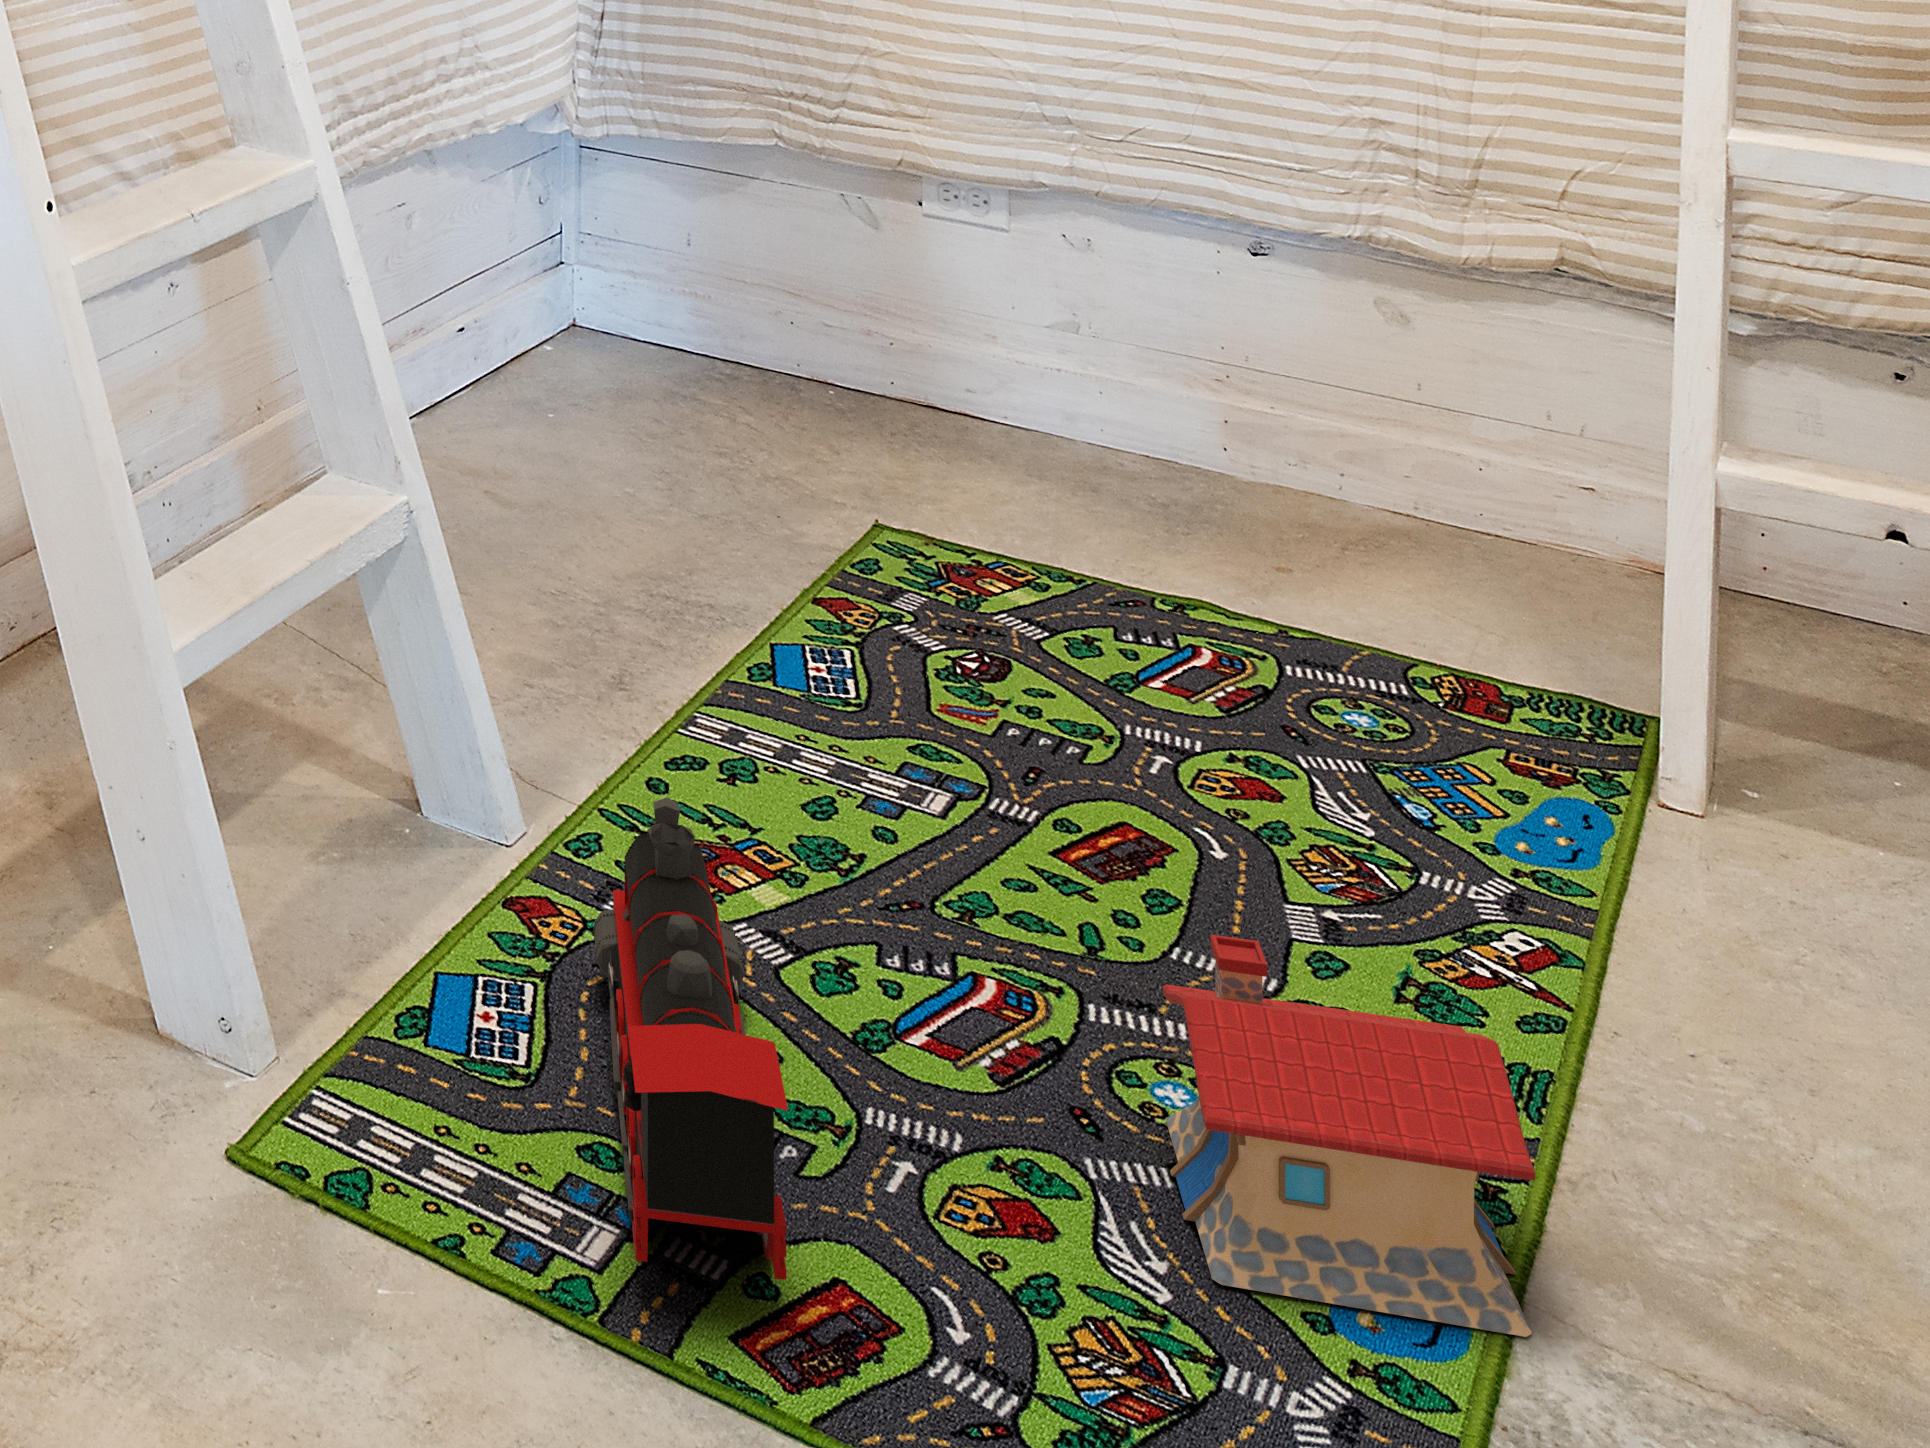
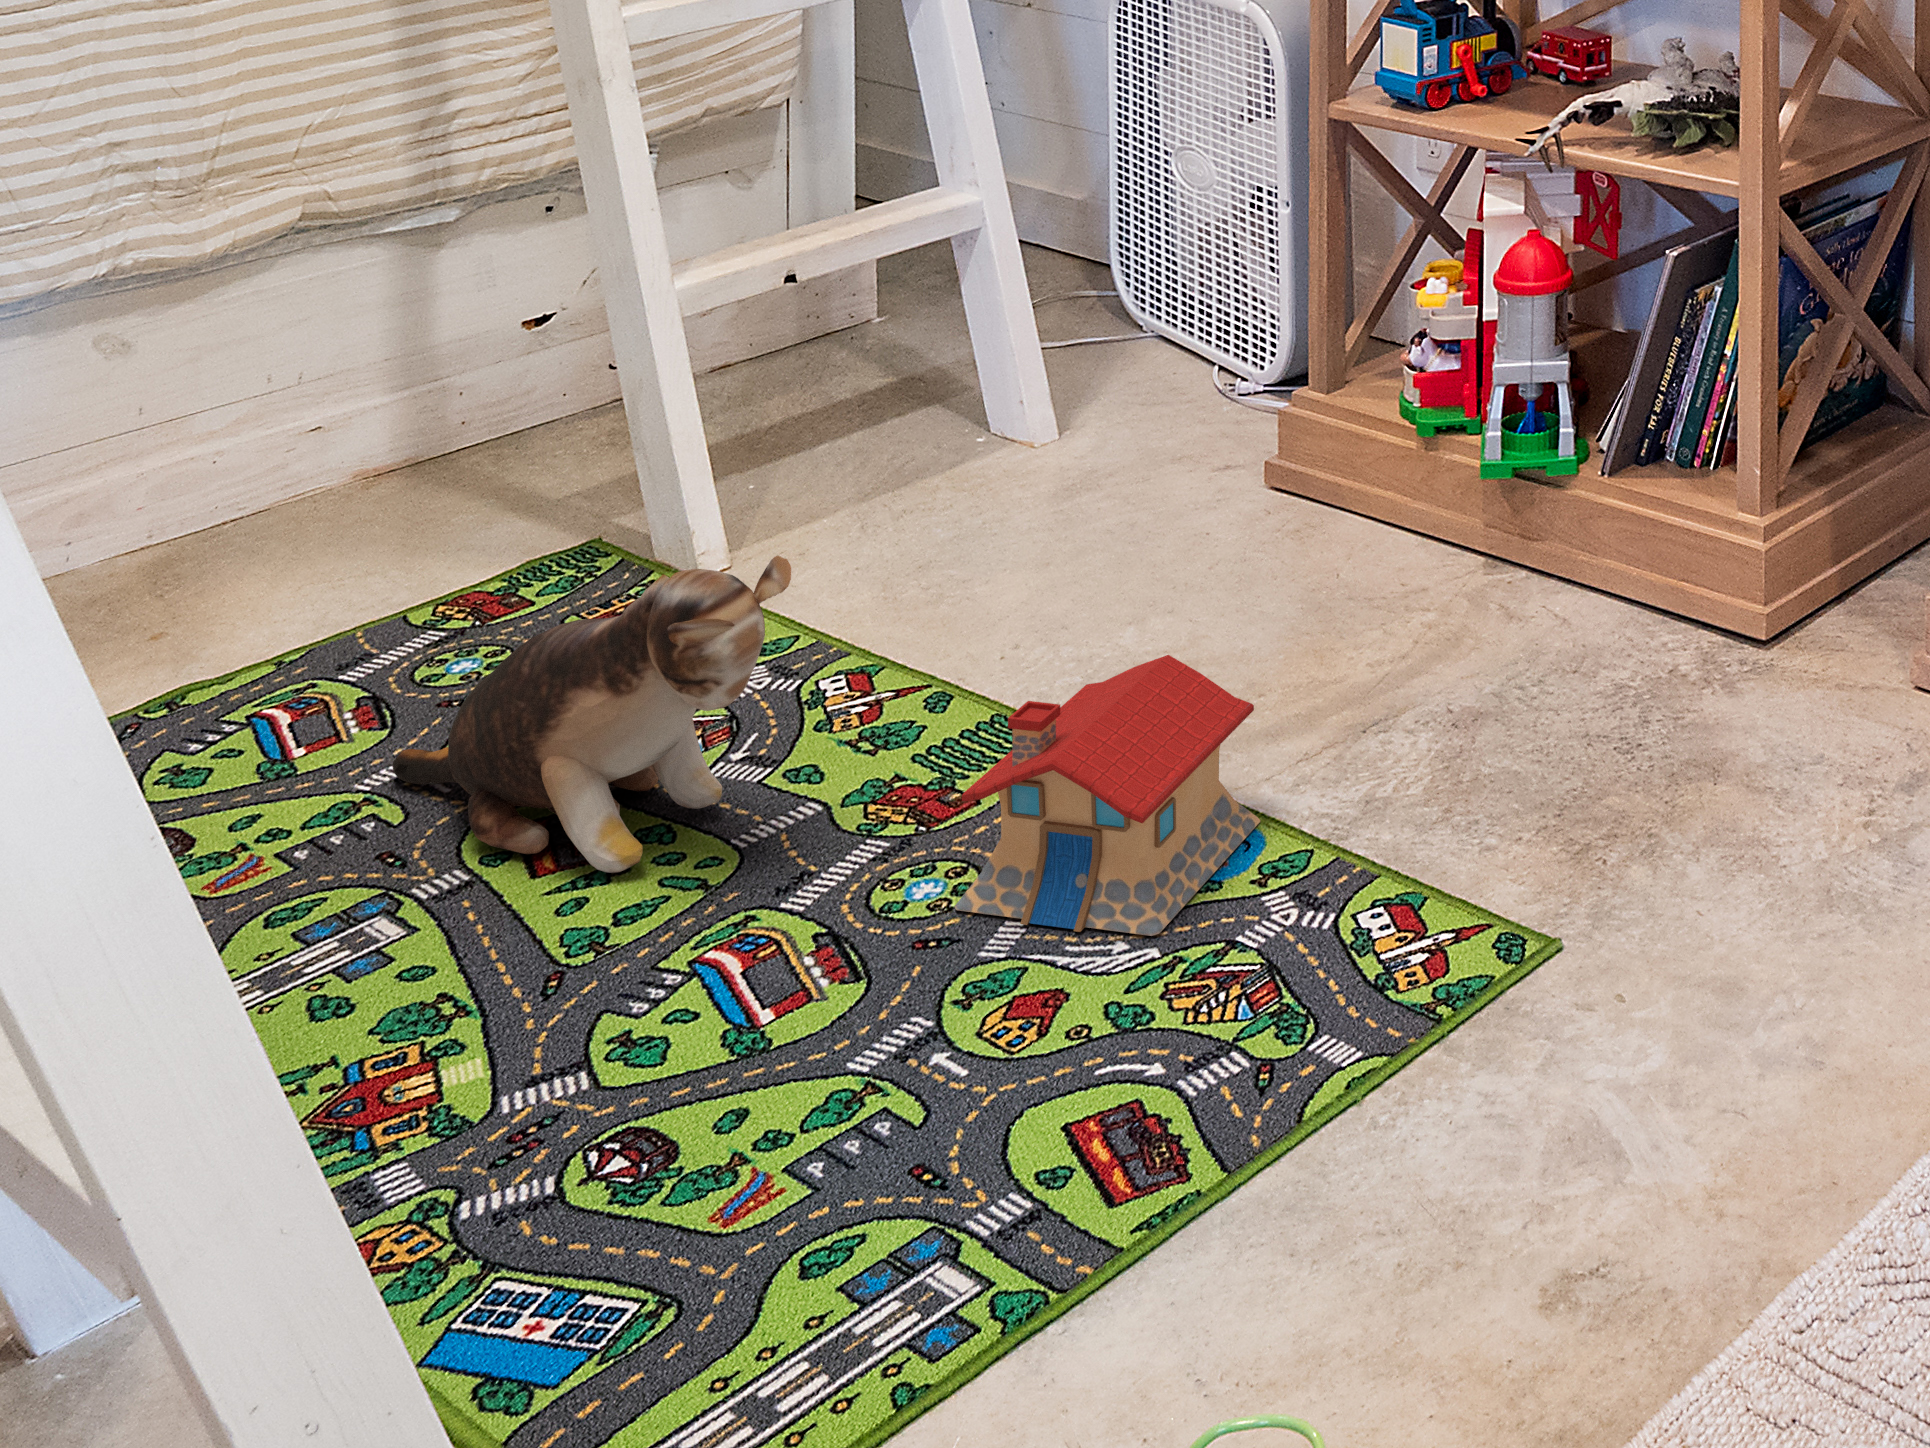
plush toy: none [1058,617,1252,910] -> present [393,556,791,873]
toy train: present [593,797,788,1280] -> none [486,957,1111,1251]

